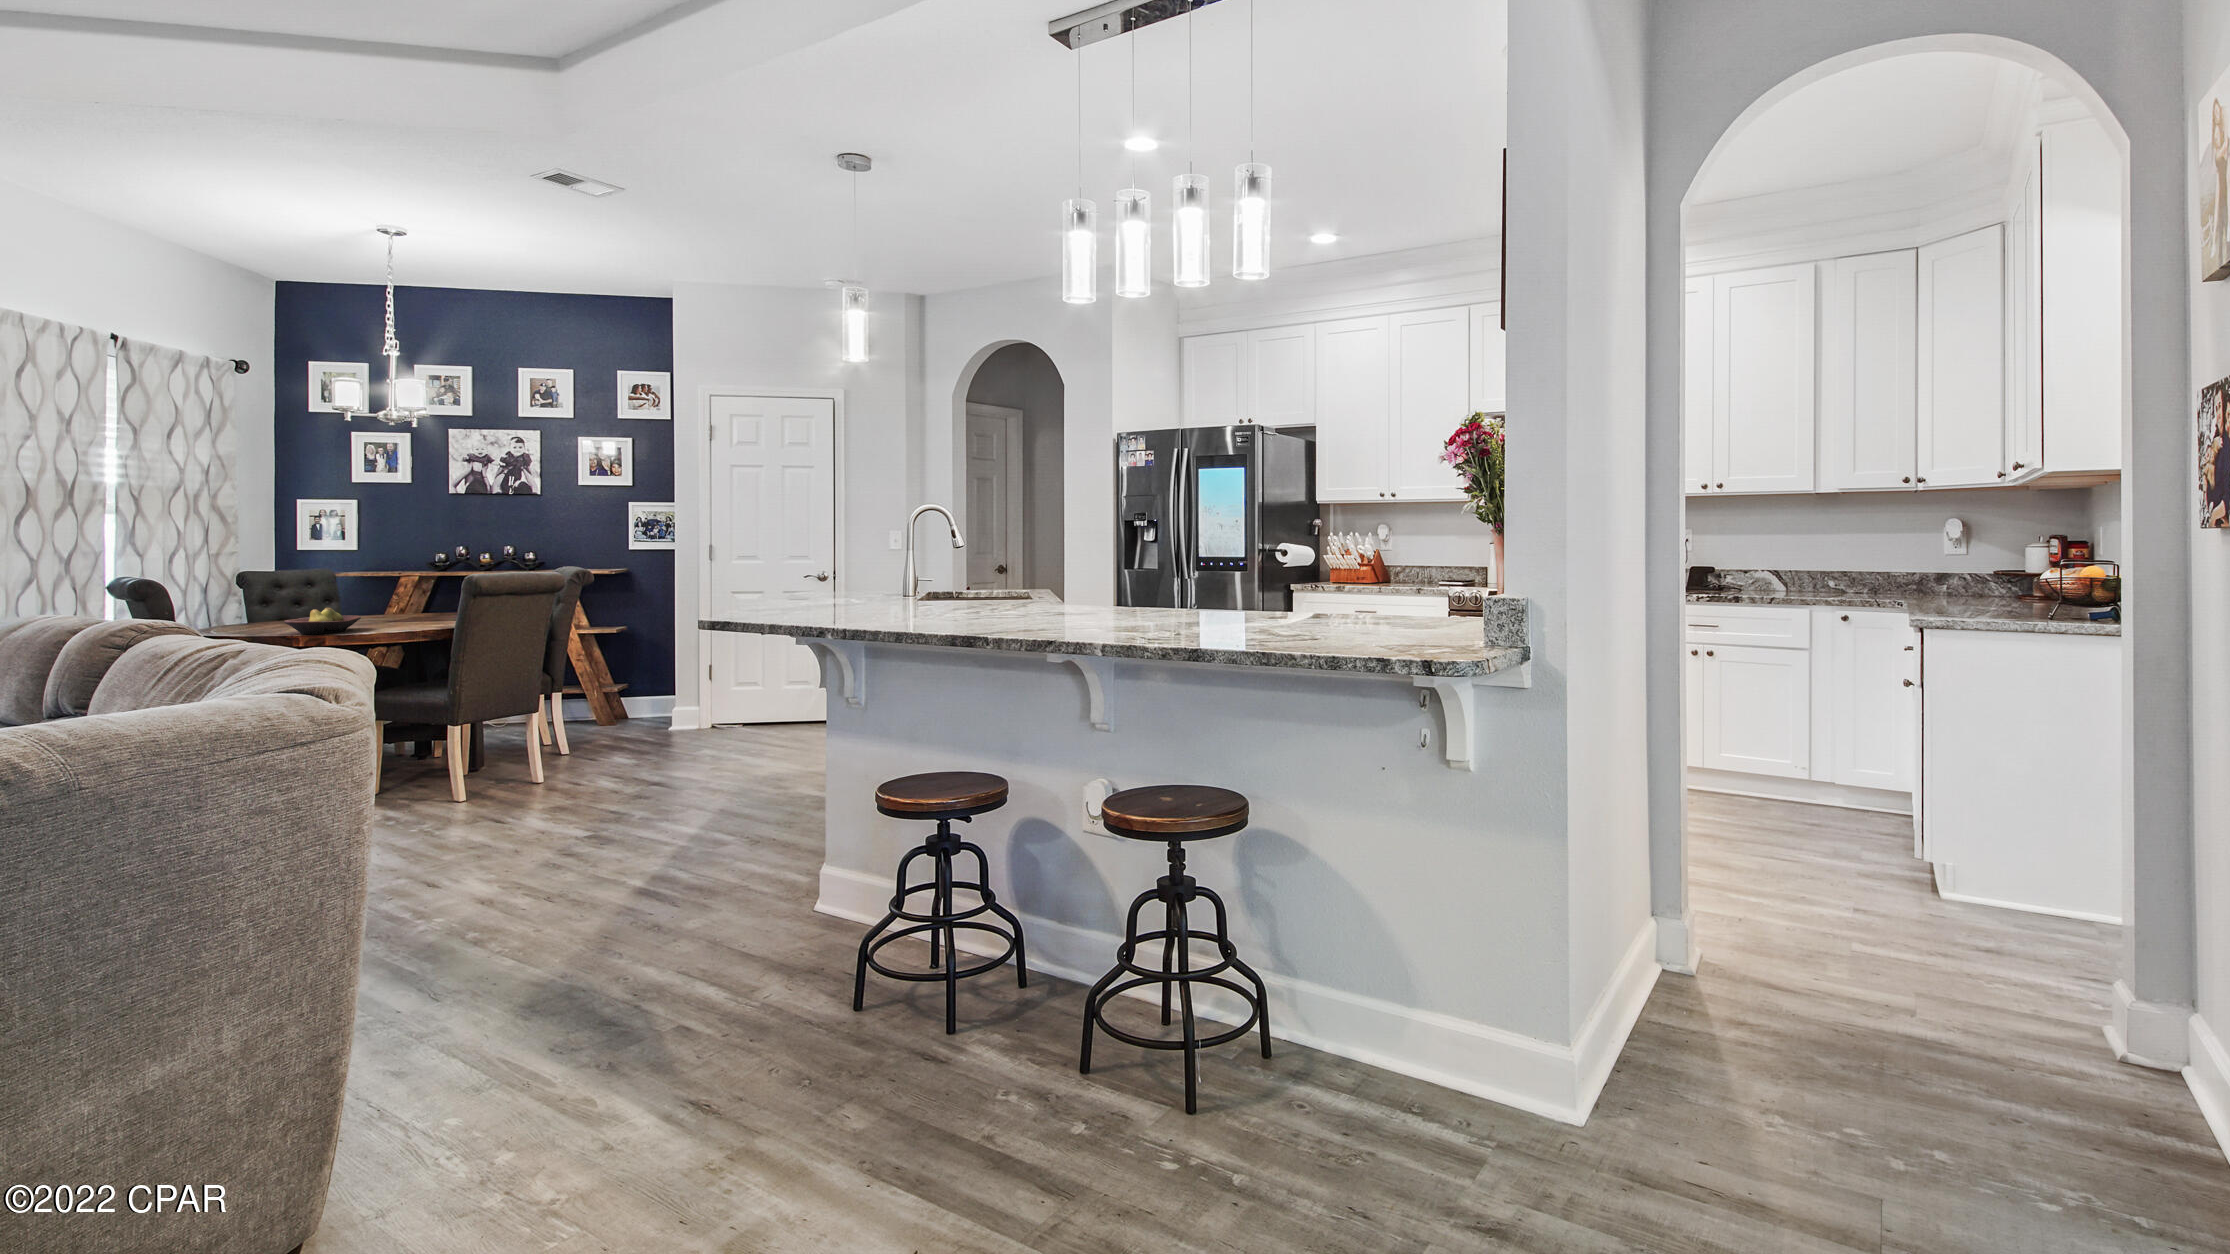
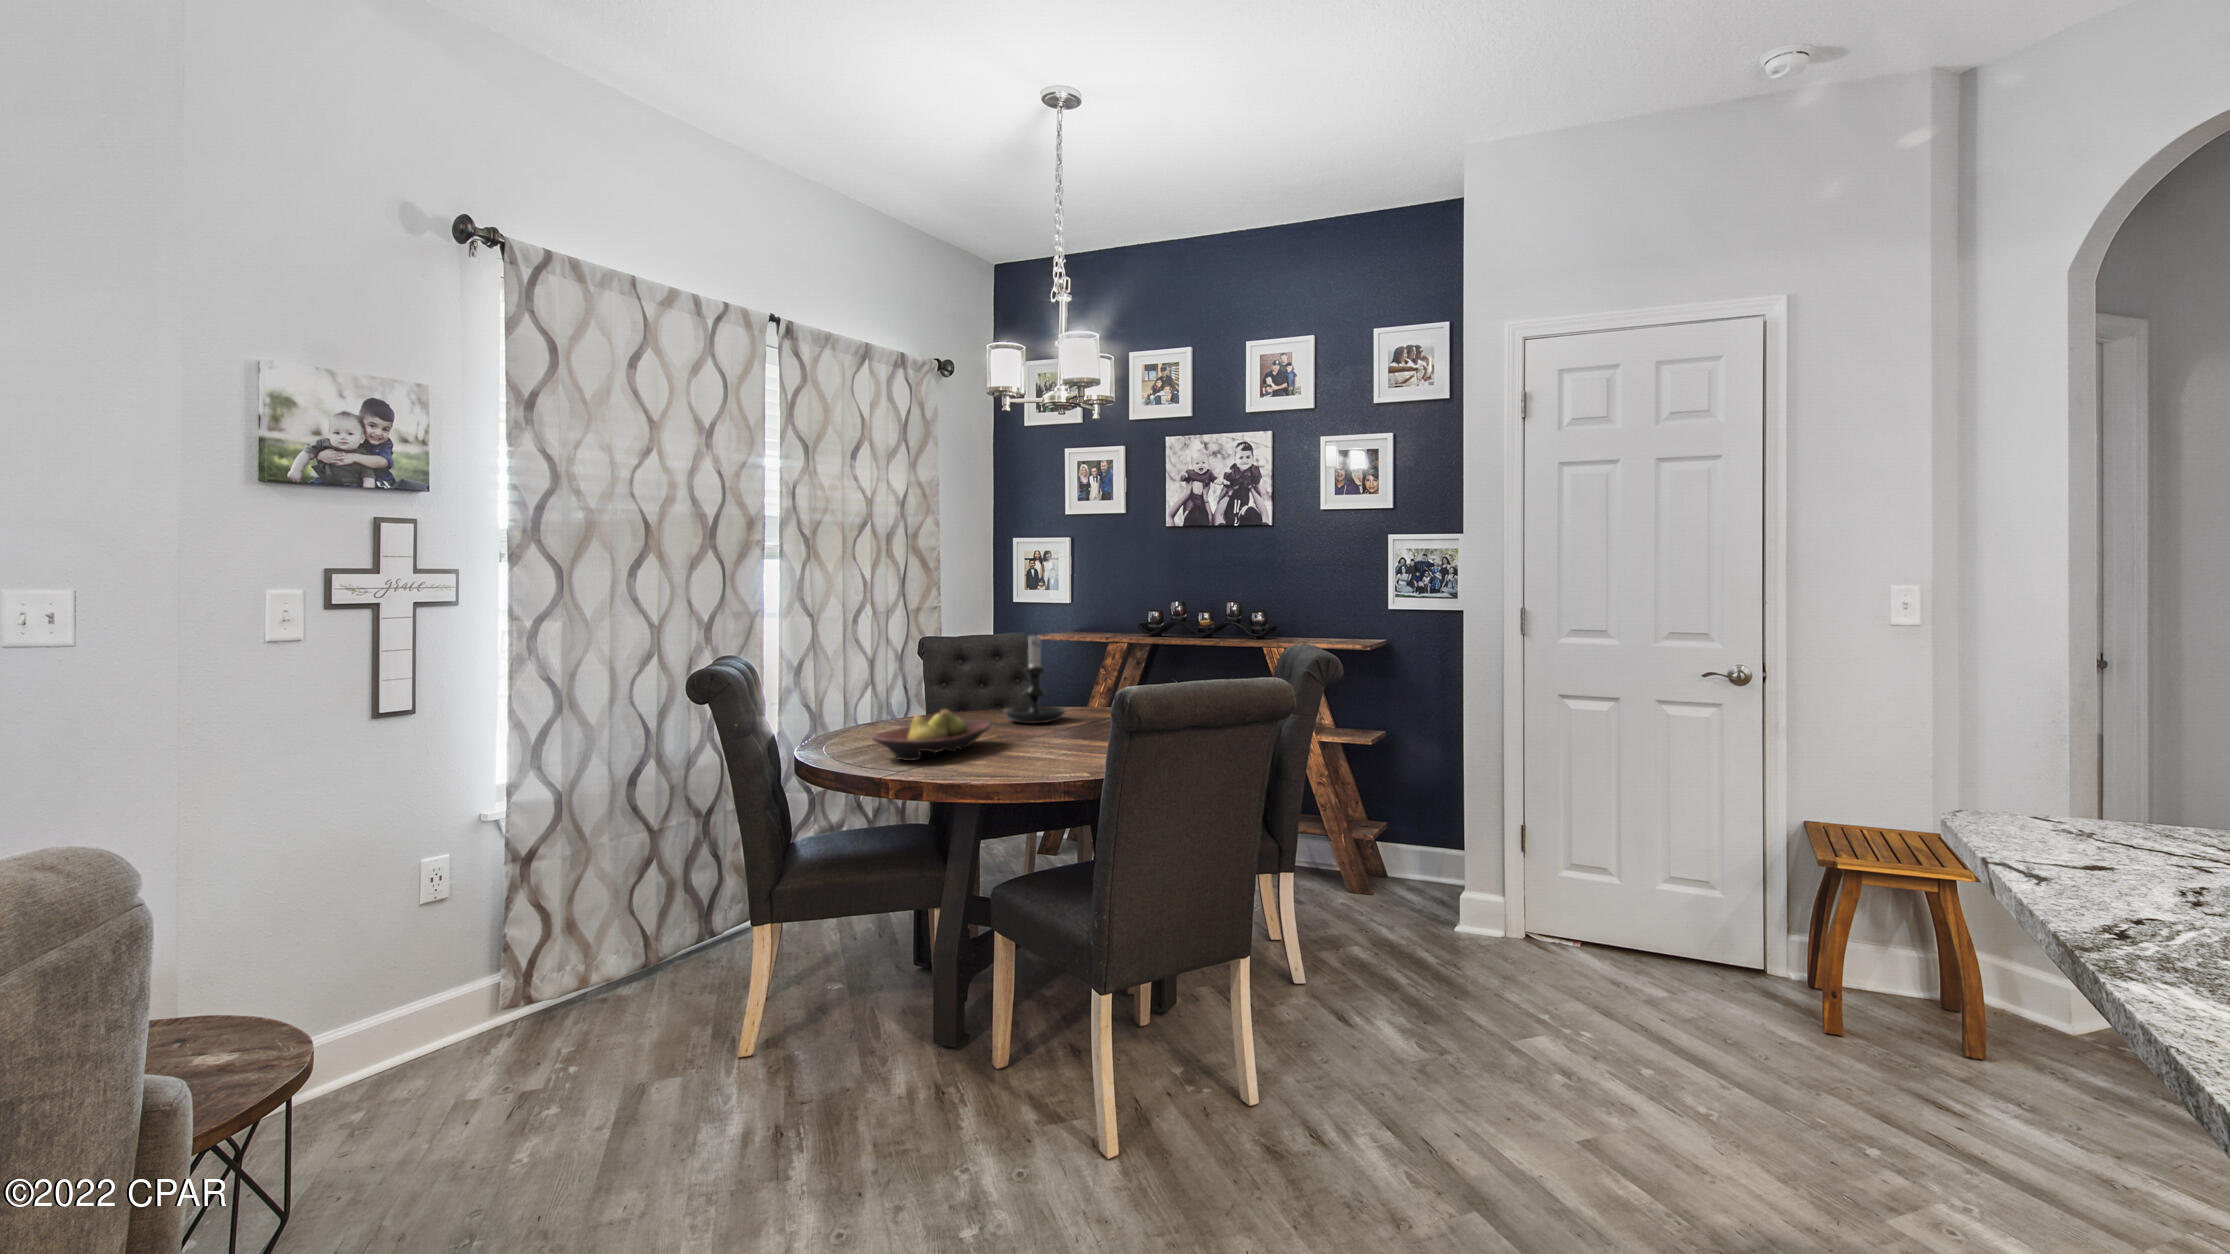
candle holder: none [347,563,399,622] -> present [1004,636,1065,723]

